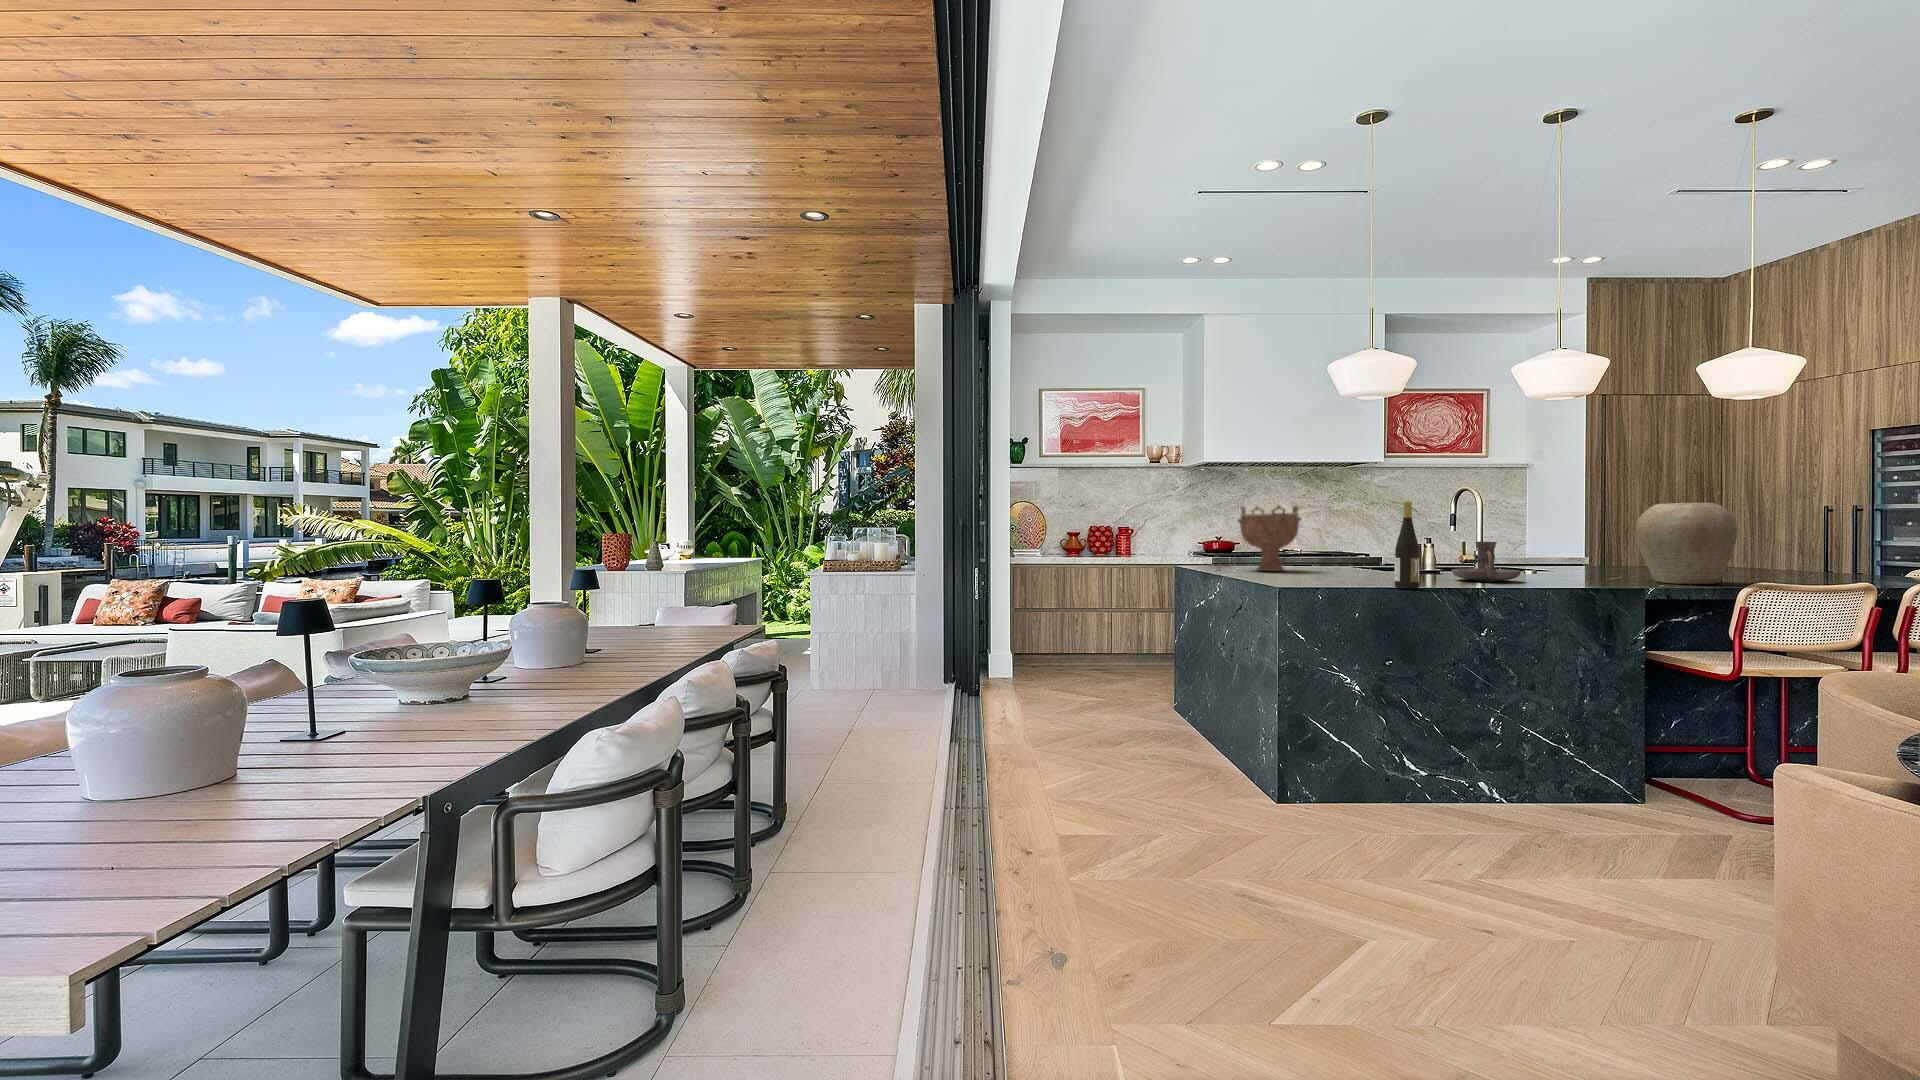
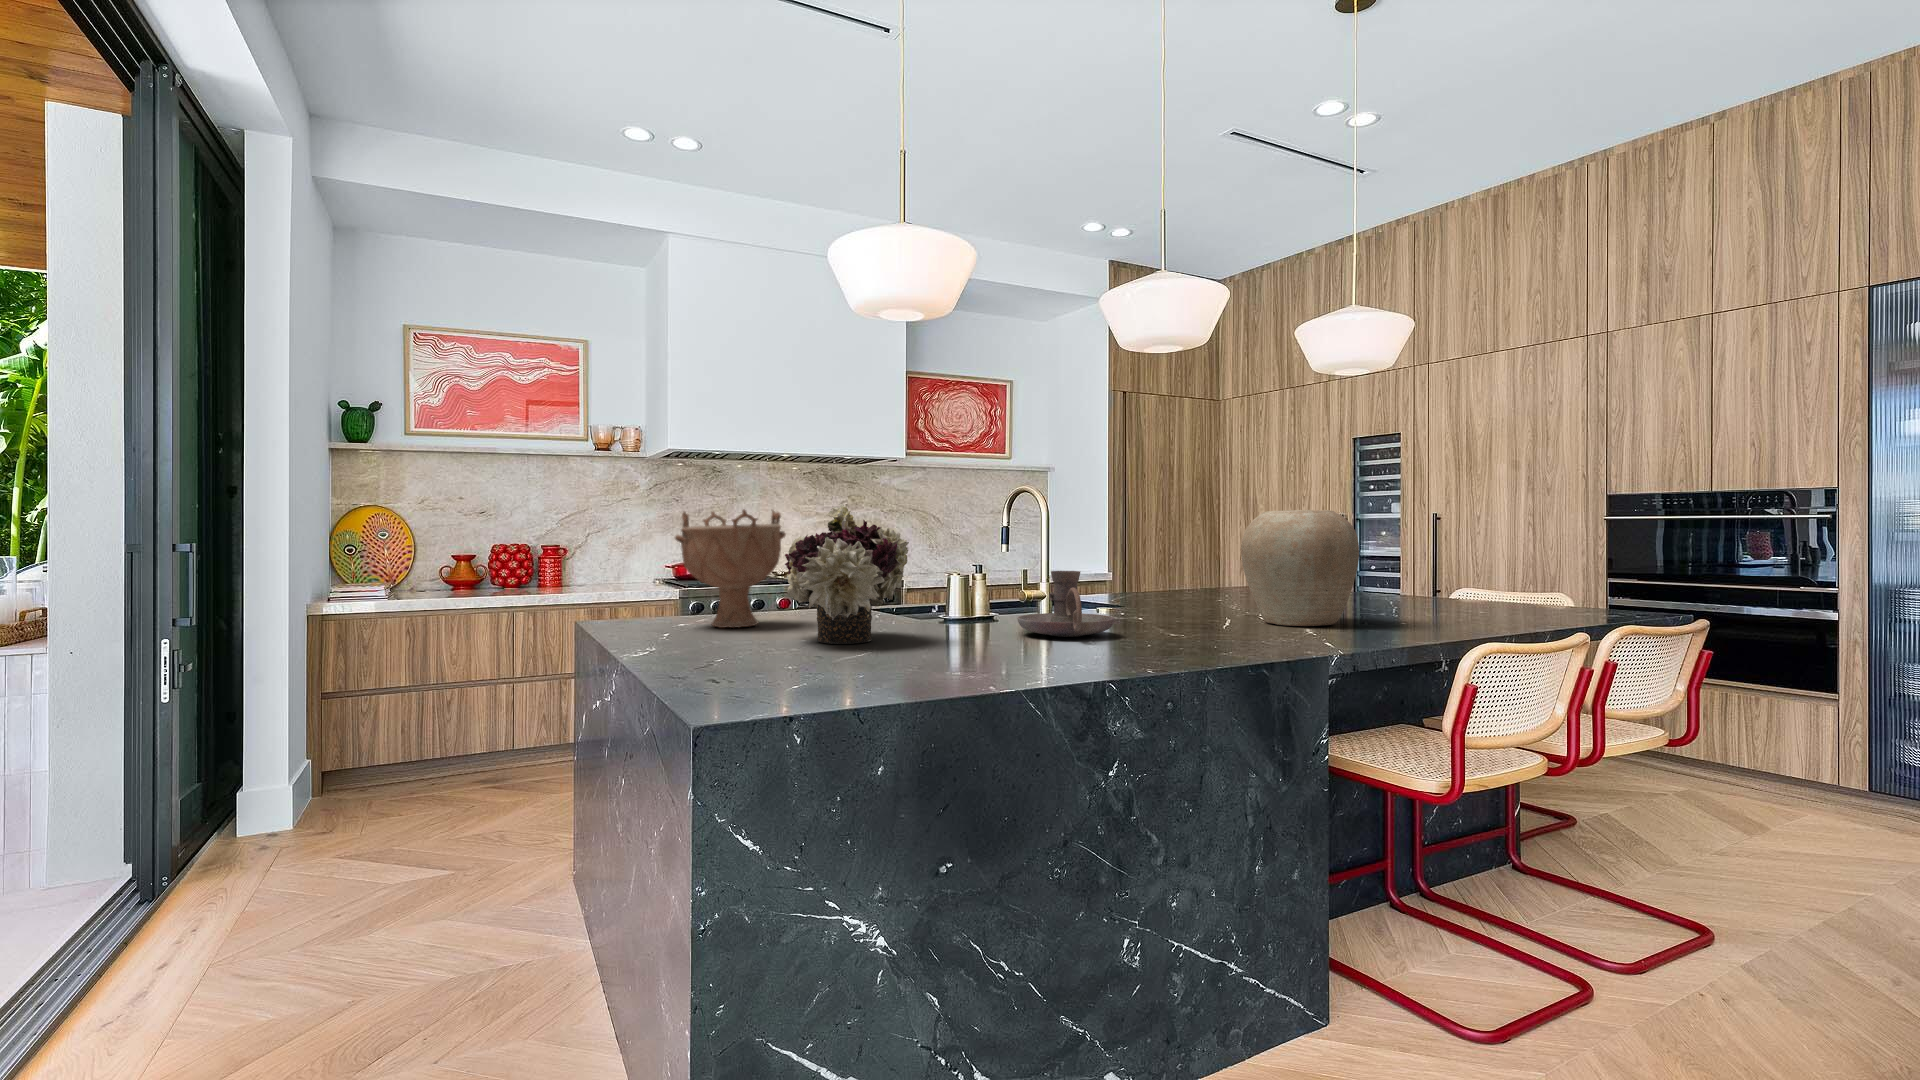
wine bottle: present [1395,501,1419,589] -> none [942,503,984,674]
flower arrangement: none [1303,502,1379,579] -> present [785,504,909,644]

